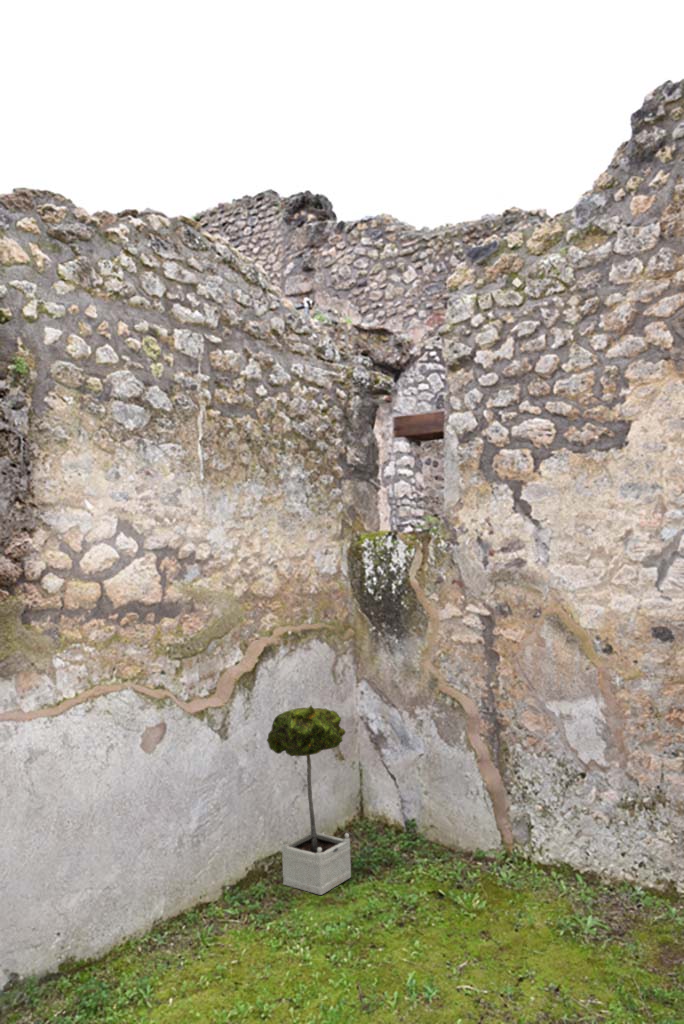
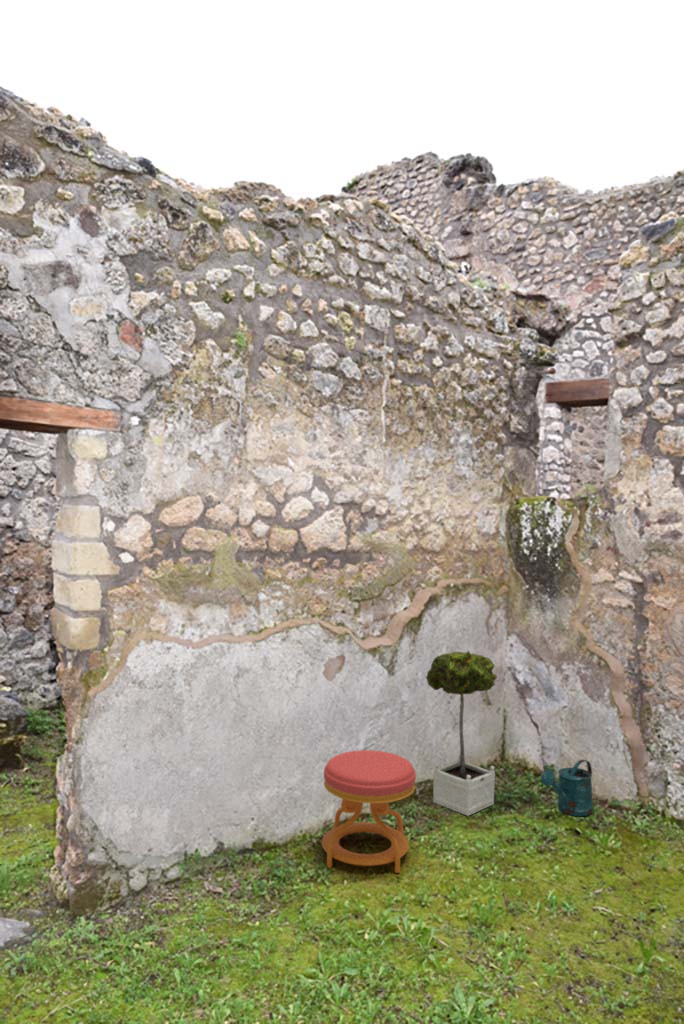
watering can: none [399,813,457,878] -> present [541,760,593,816]
stool: none [143,833,252,984] -> present [322,750,416,873]

